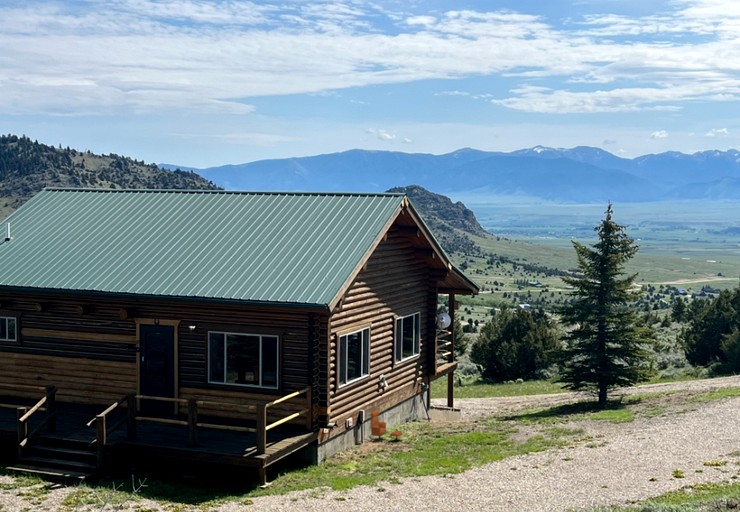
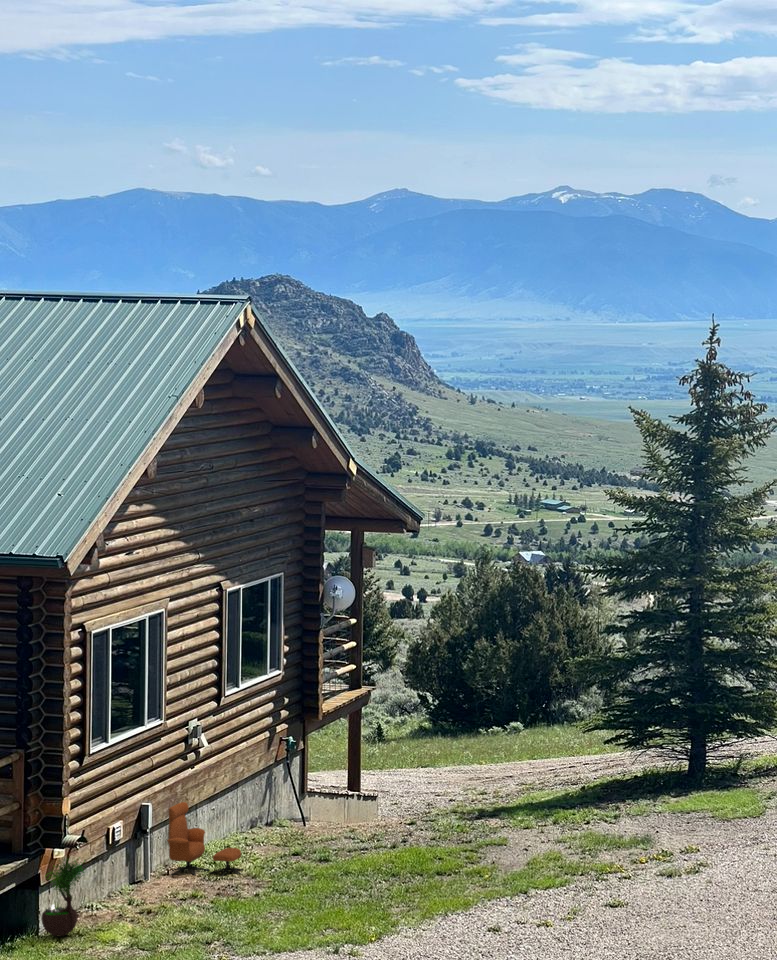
potted tree: none [319,432,339,466] -> present [42,861,84,936]

